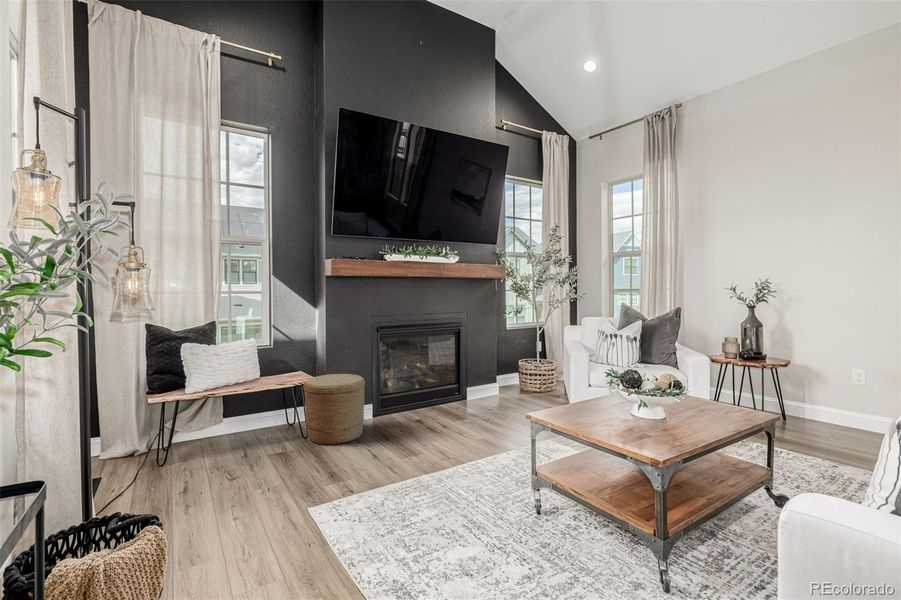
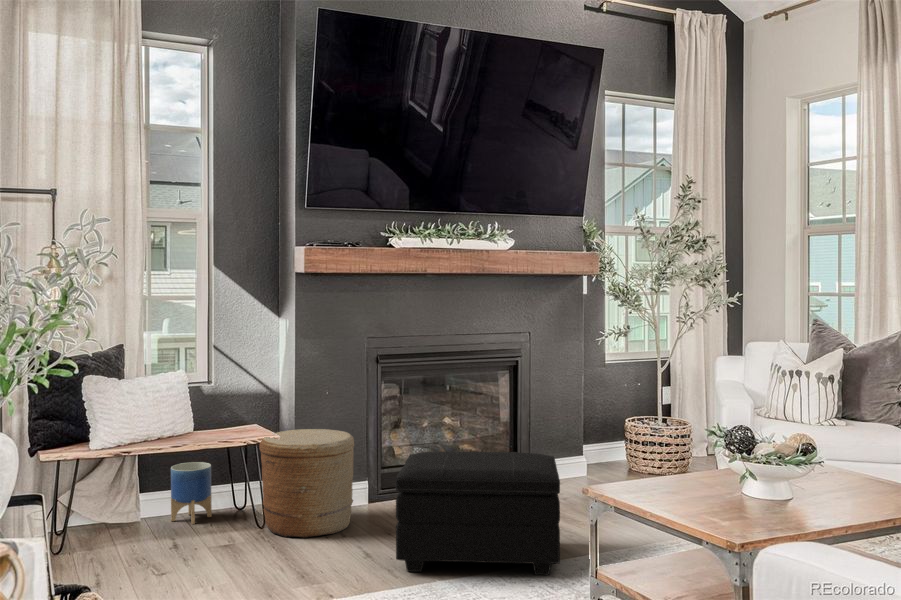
footstool: none [396,387,501,468] -> present [396,451,560,575]
planter: none [244,397,272,438] -> present [171,462,212,524]

